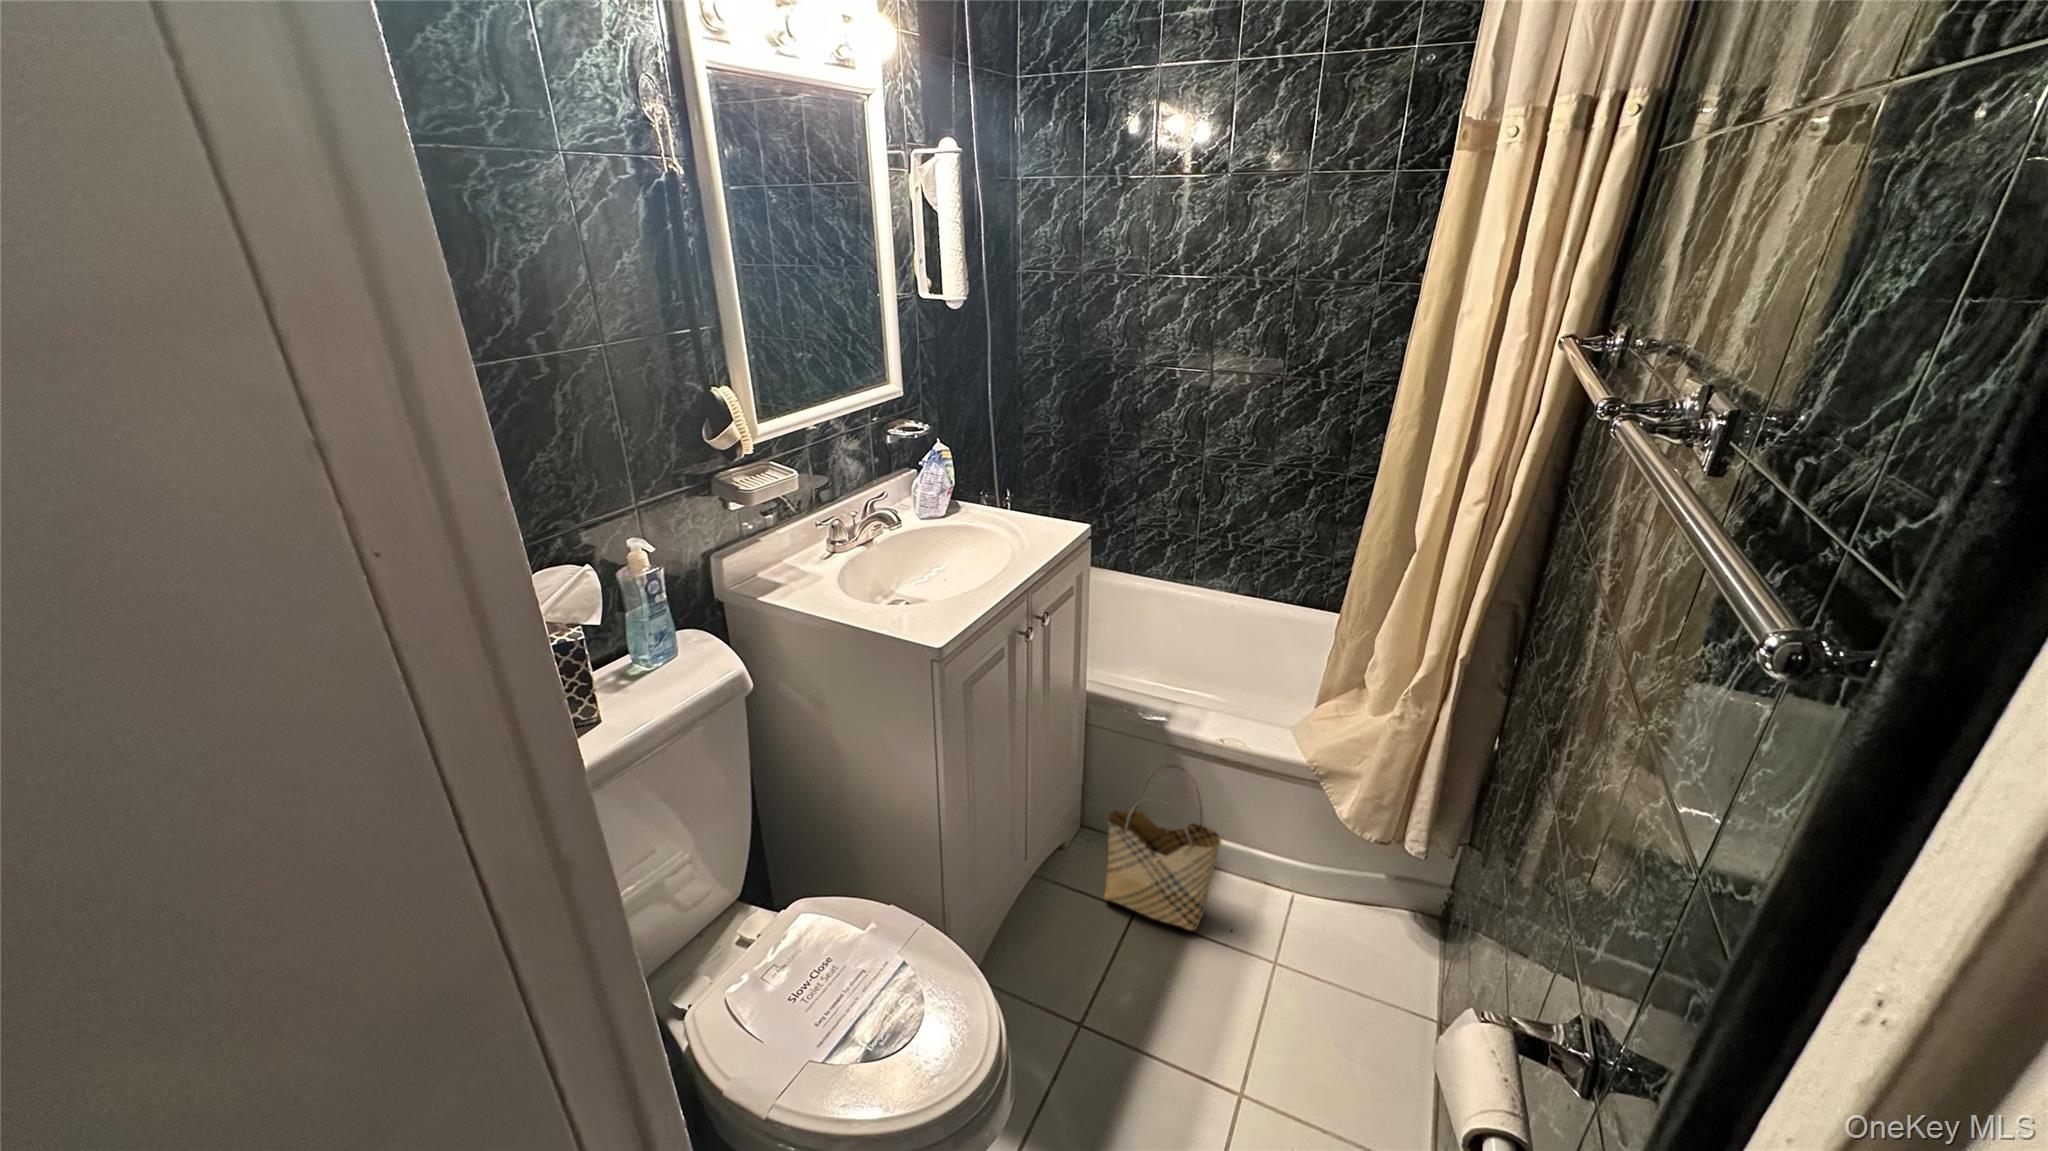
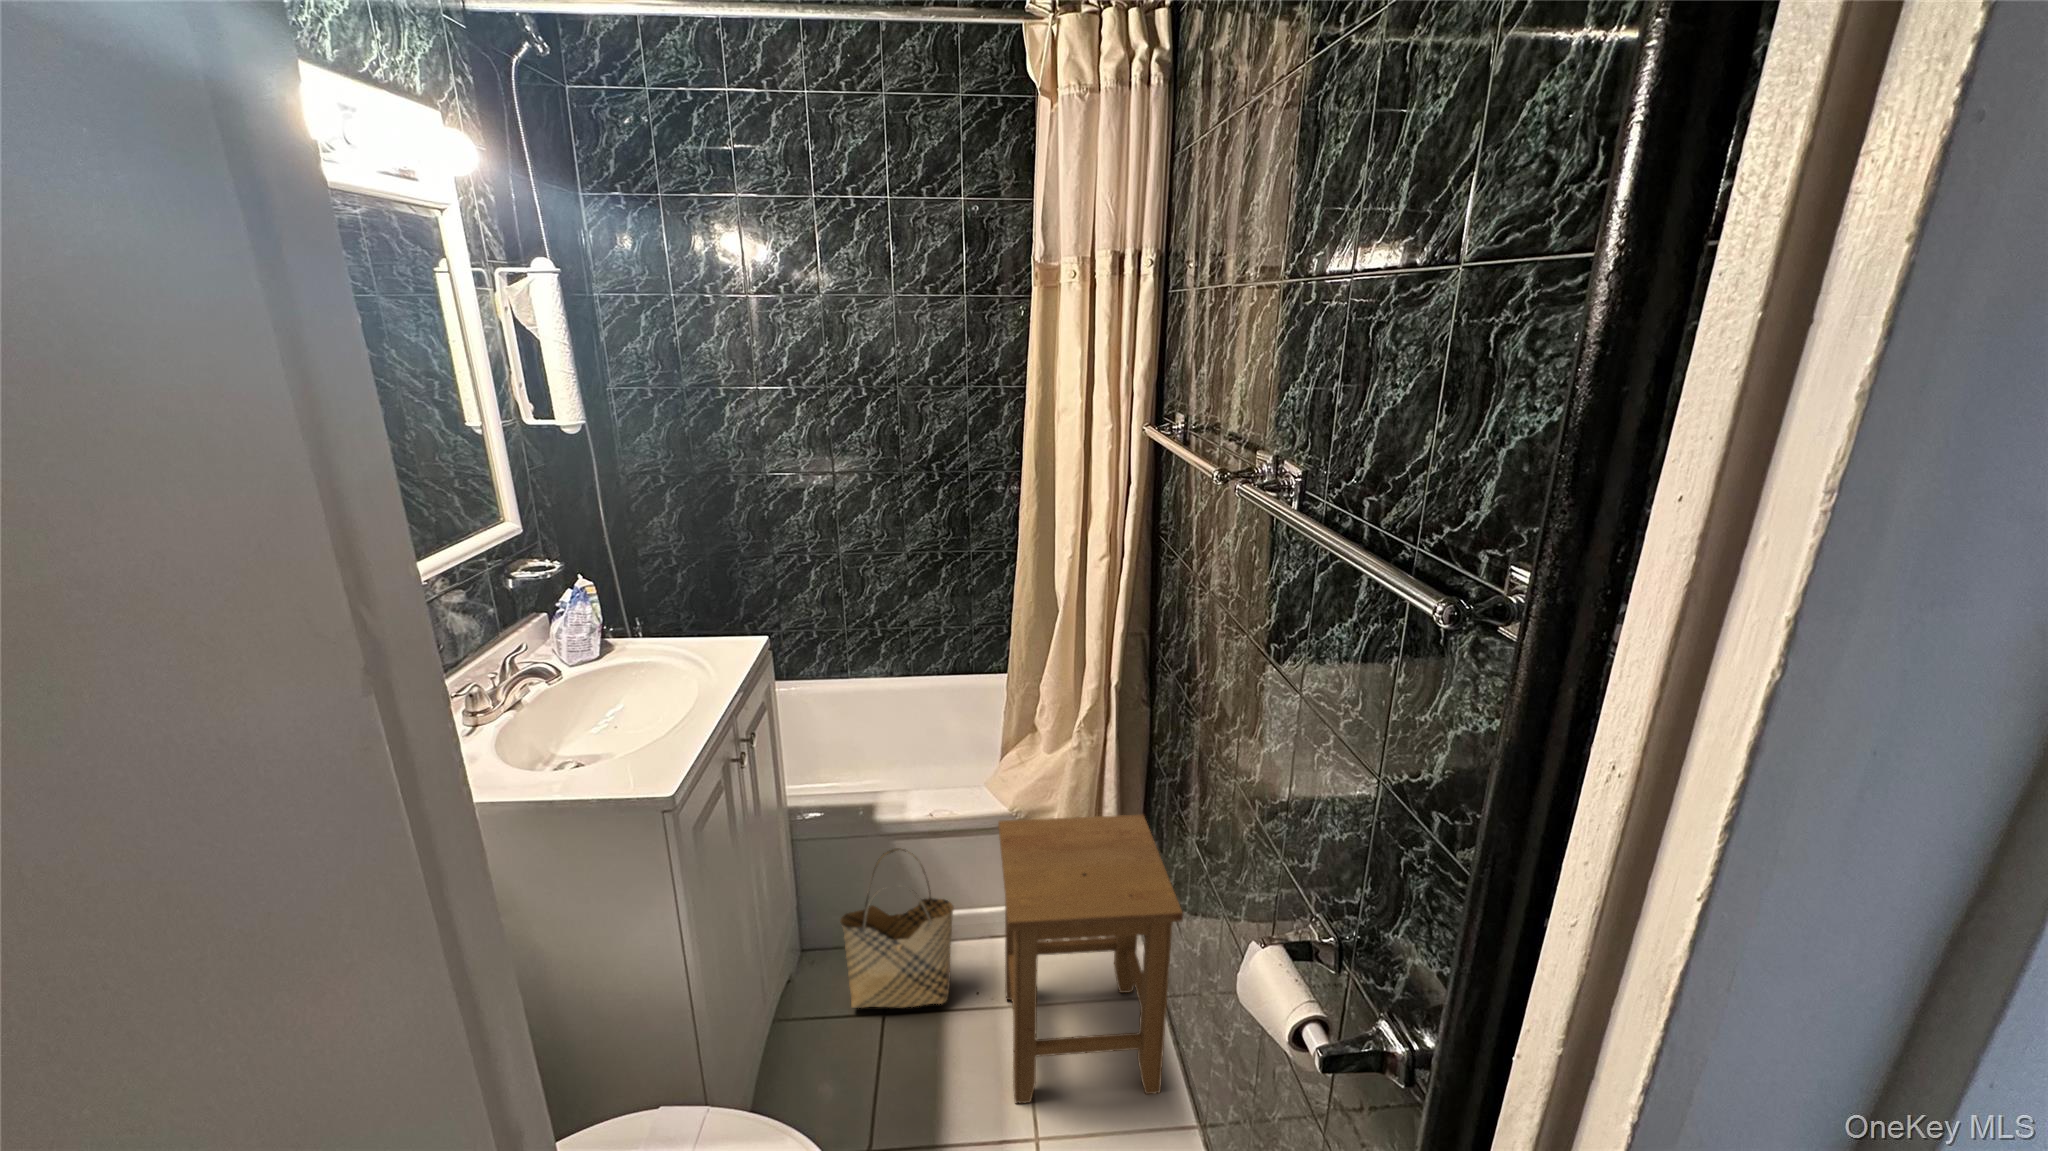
stool: none [1230,771,1464,1126] -> present [998,814,1183,1103]

